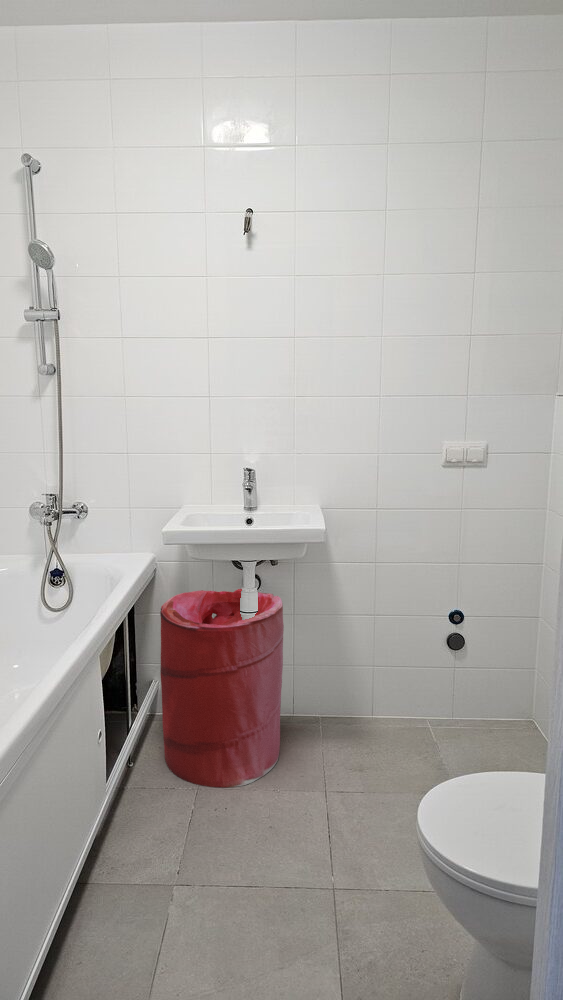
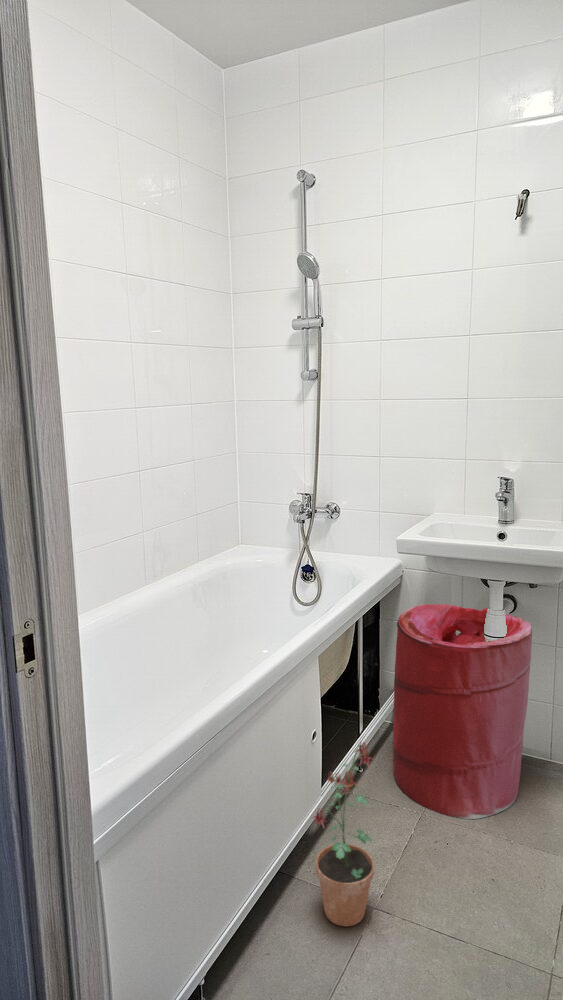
potted plant: none [104,733,172,923] -> present [313,742,374,926]

